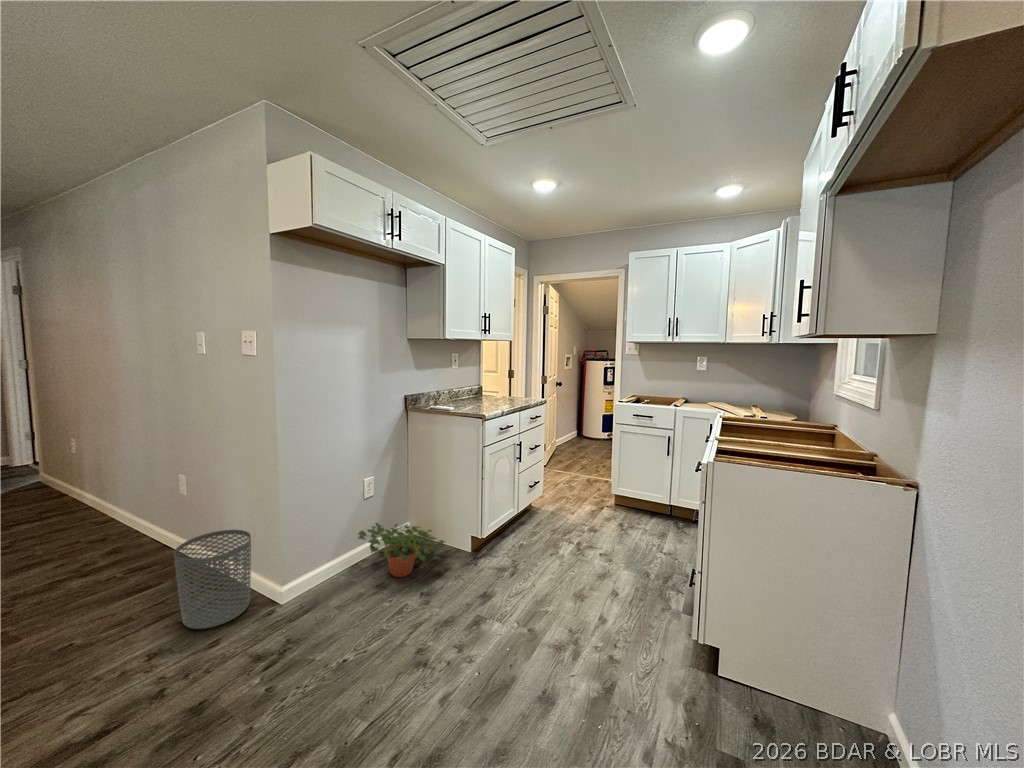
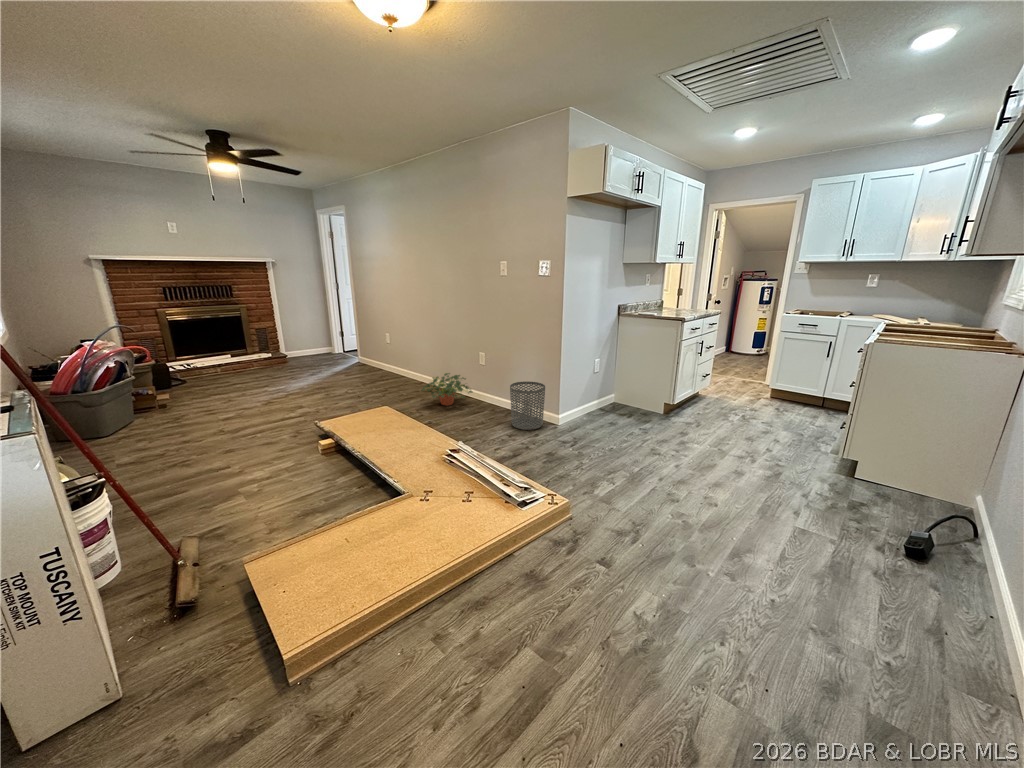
potted plant: present [358,523,445,577] -> present [422,373,472,406]

